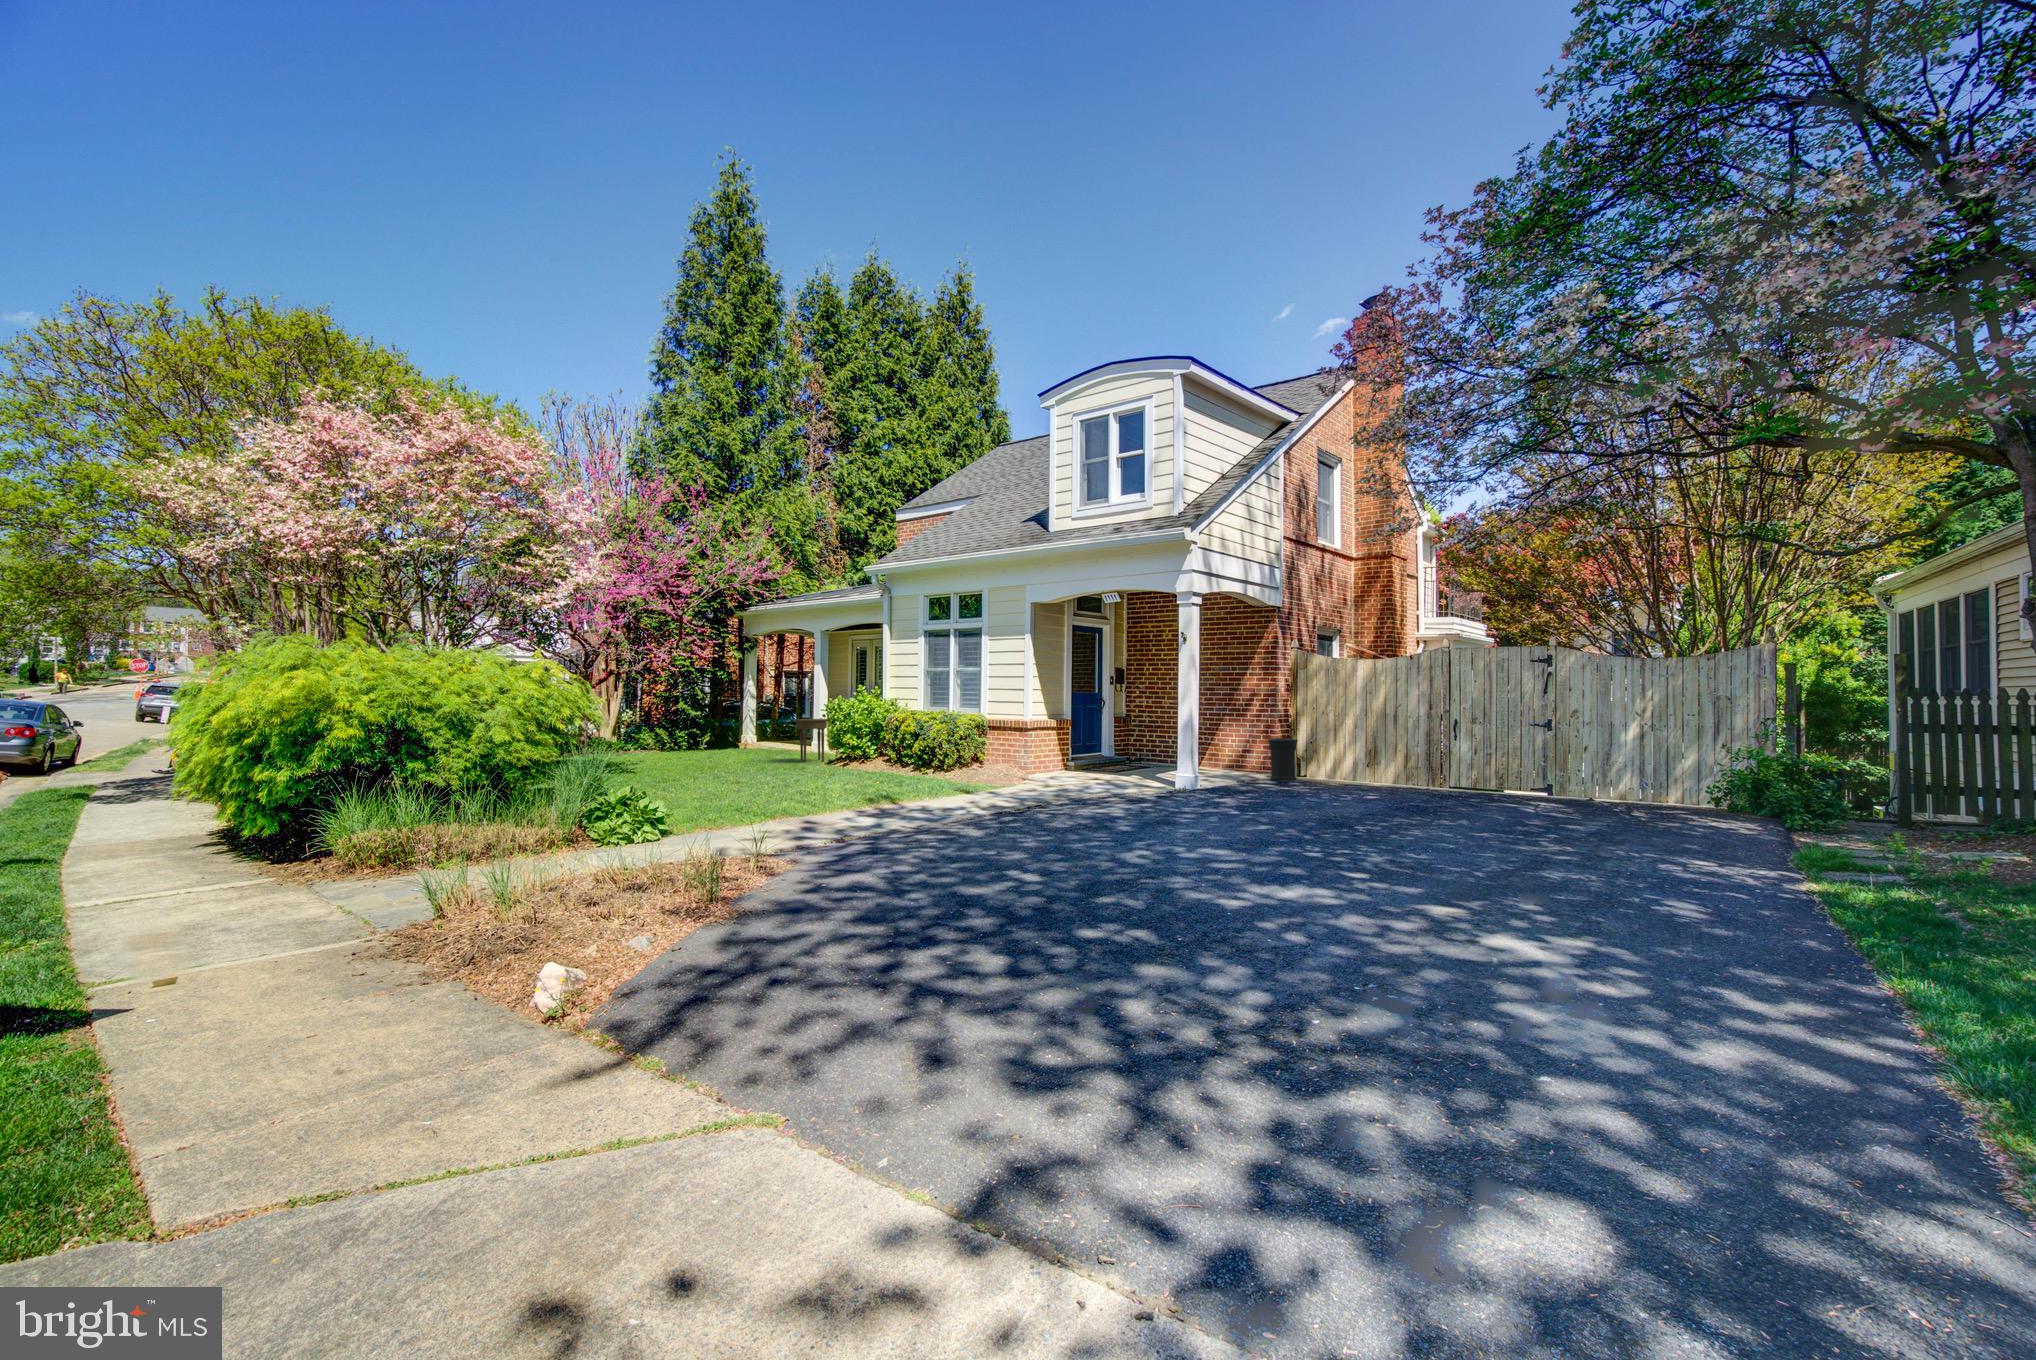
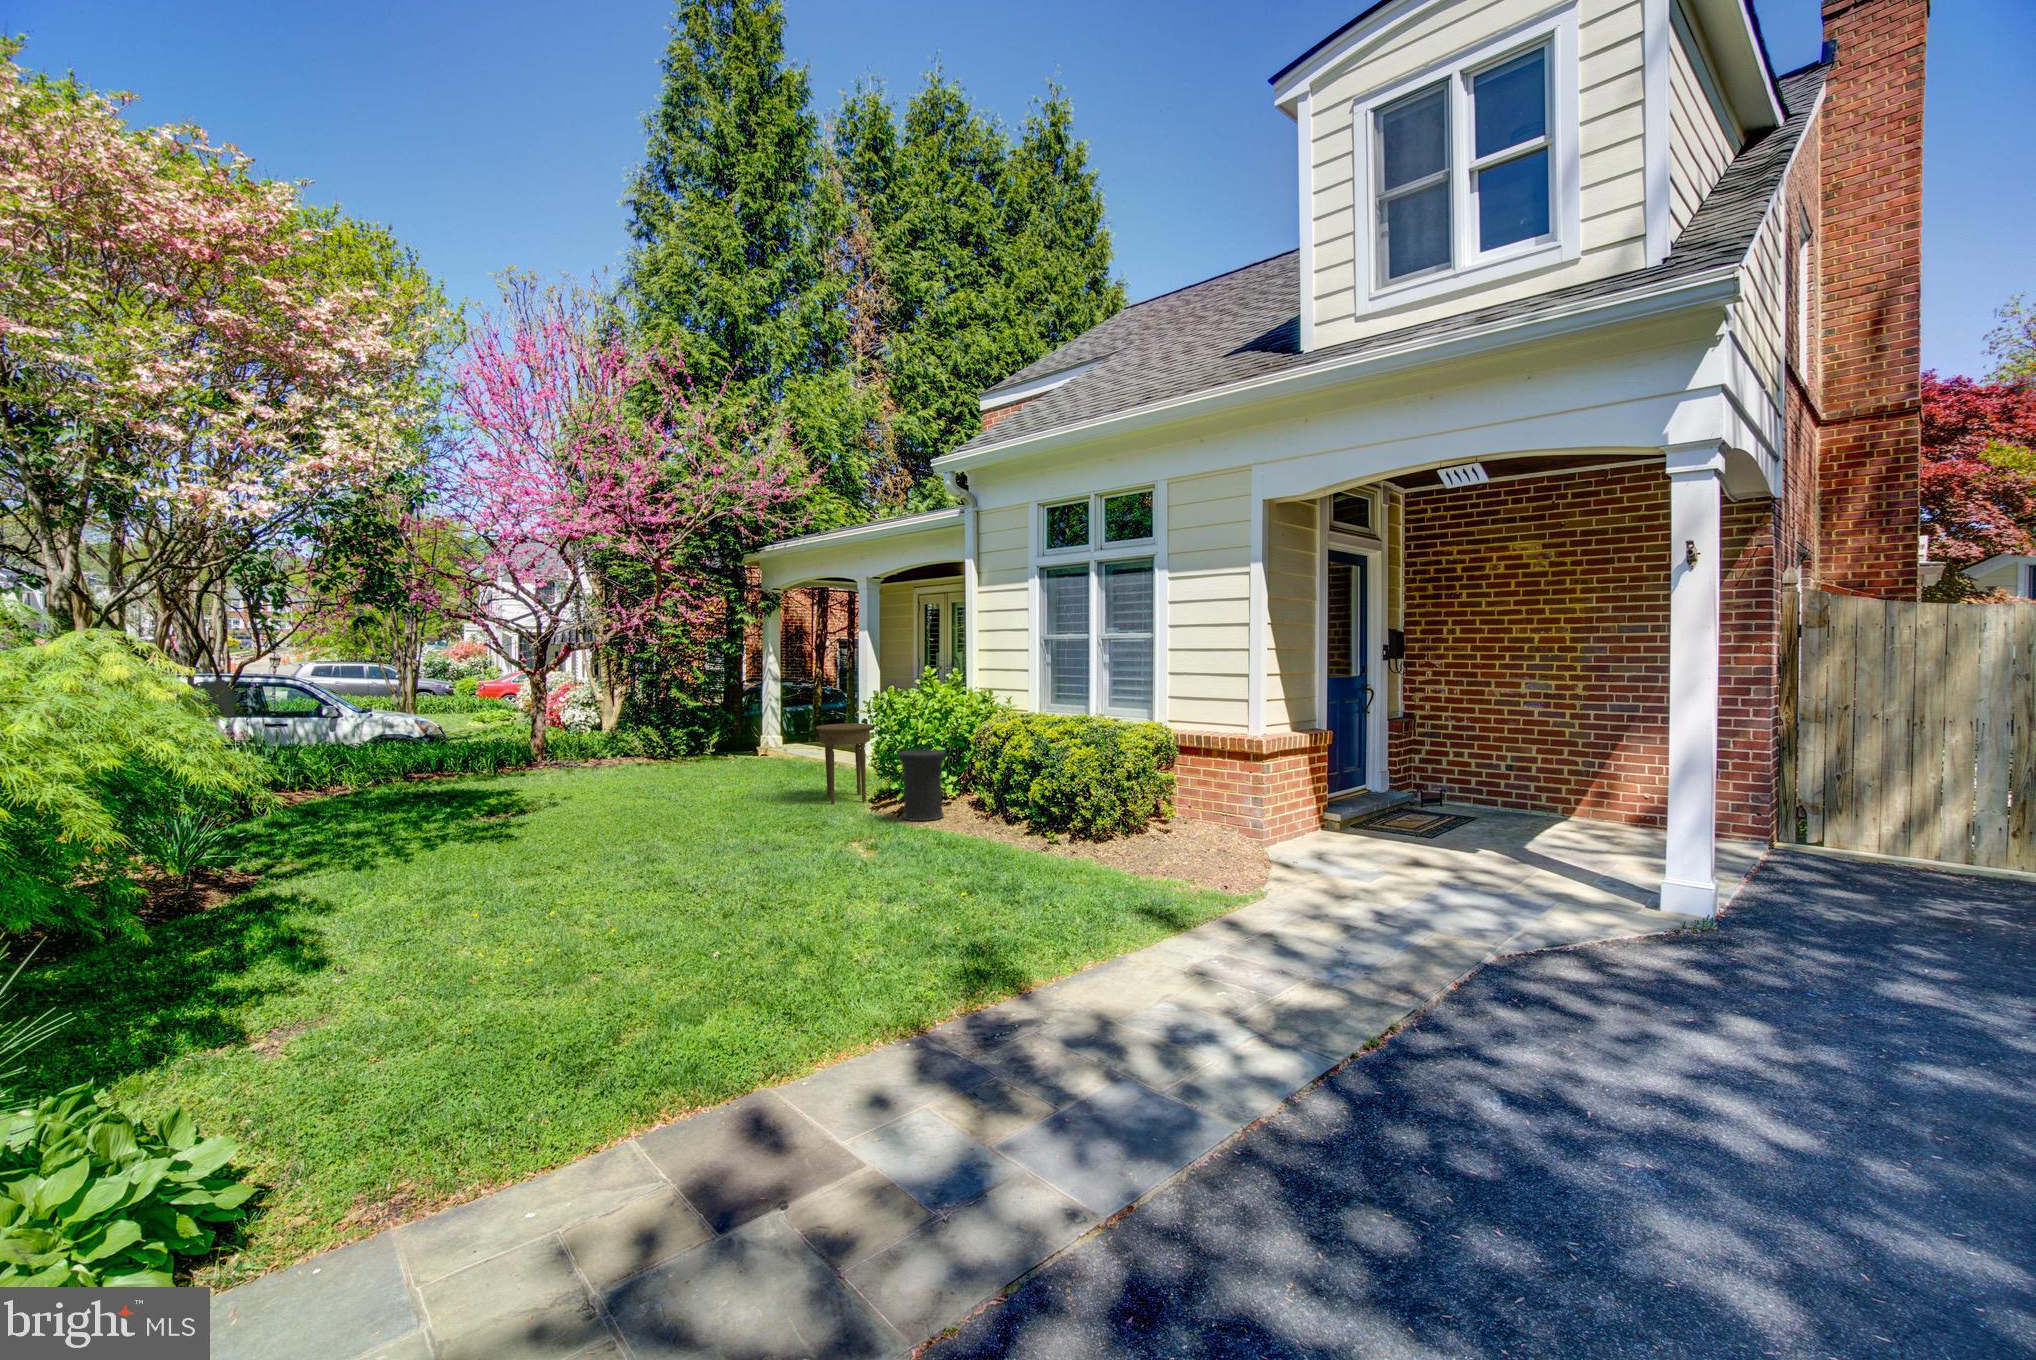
trash can: present [1268,738,1298,780] -> present [898,748,946,821]

